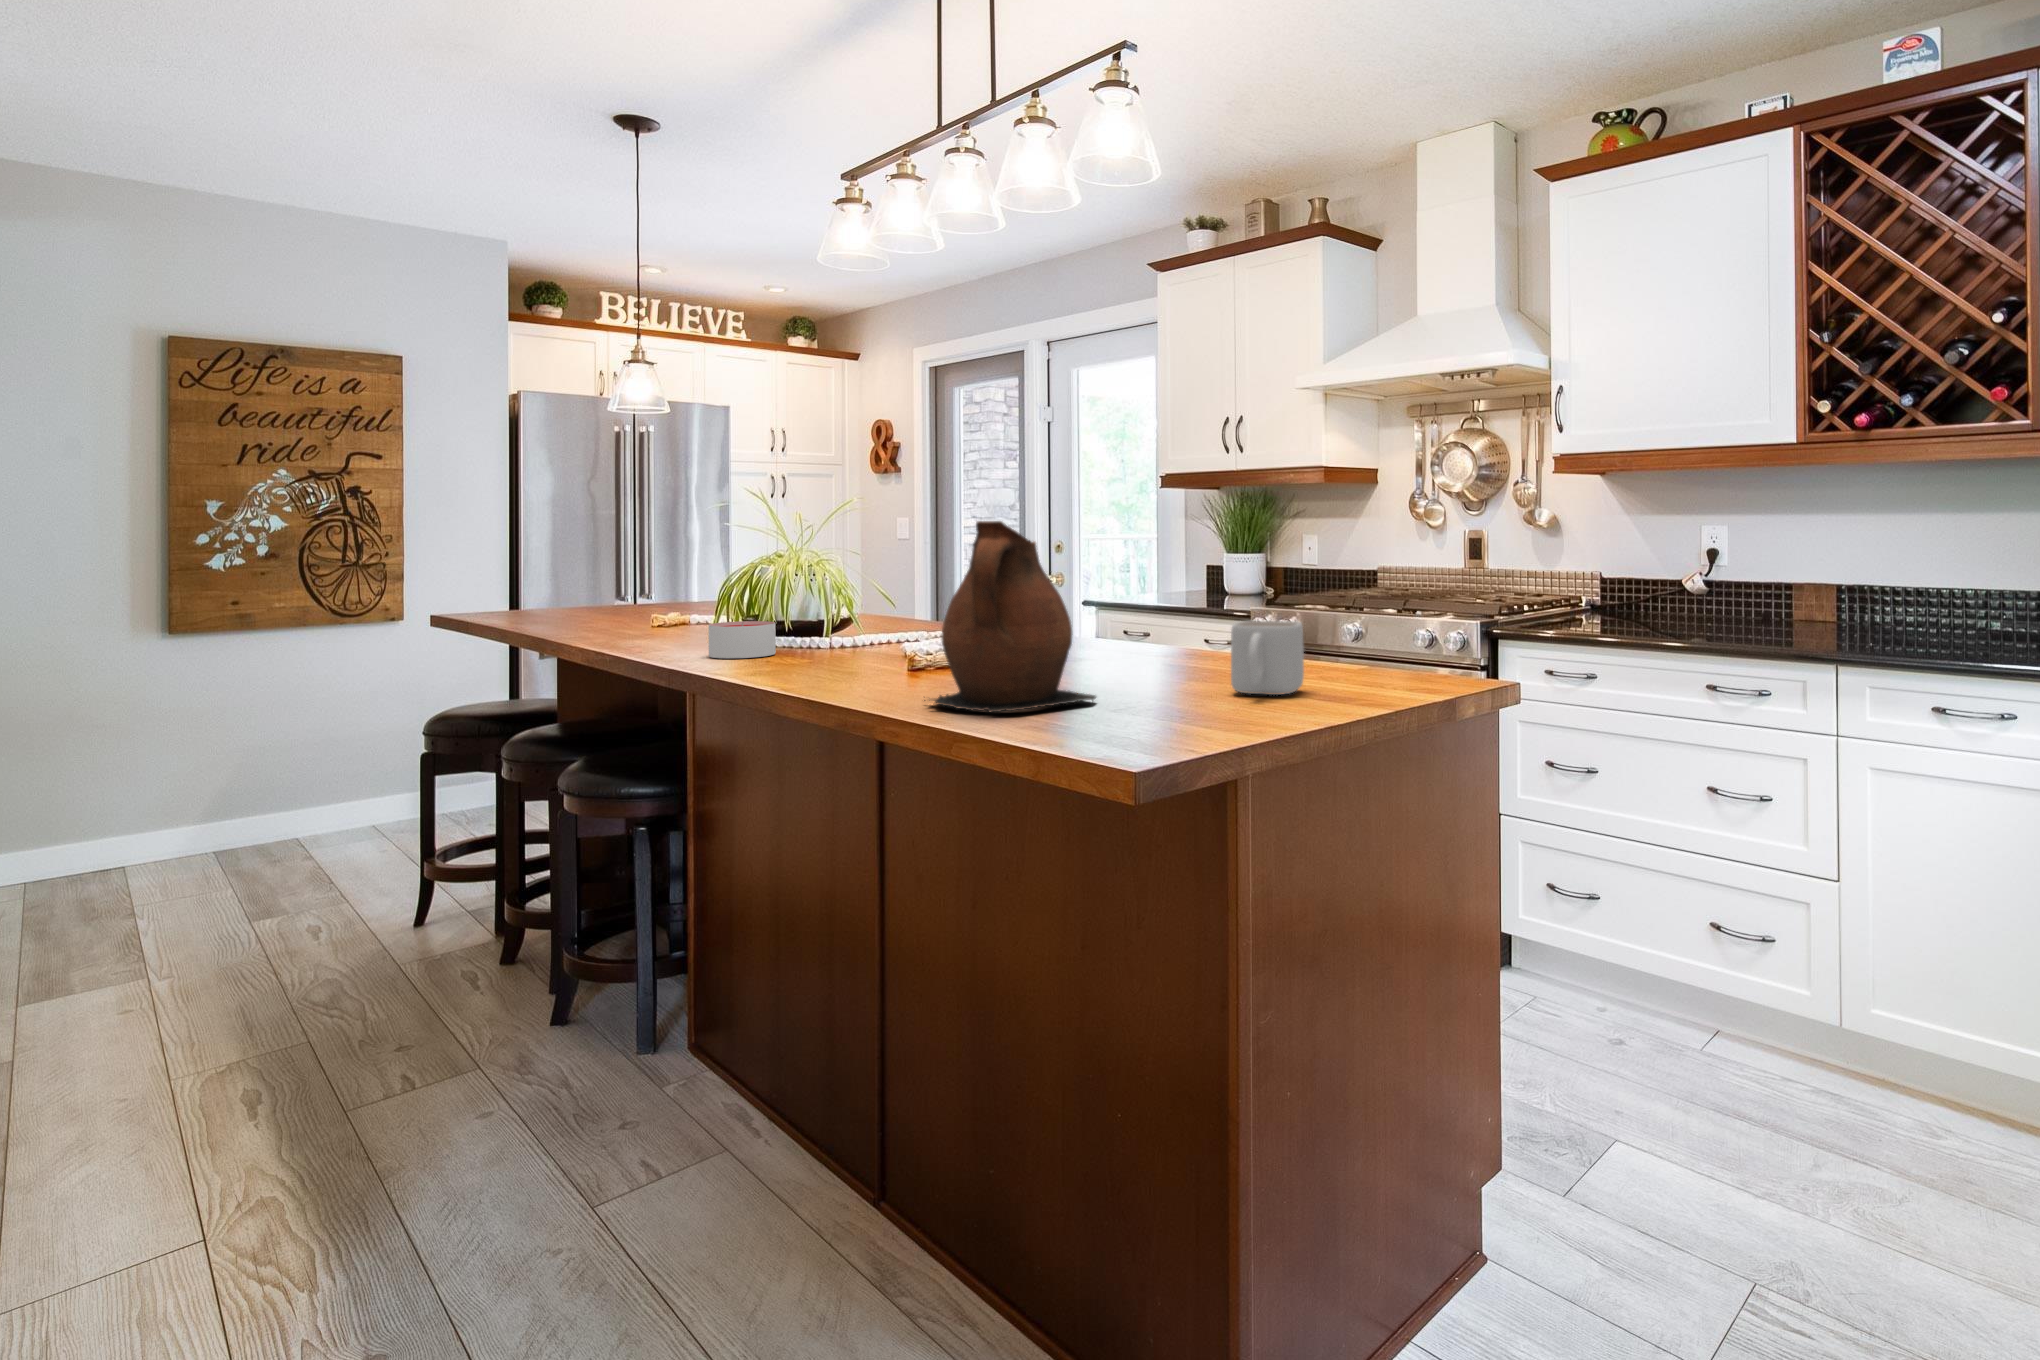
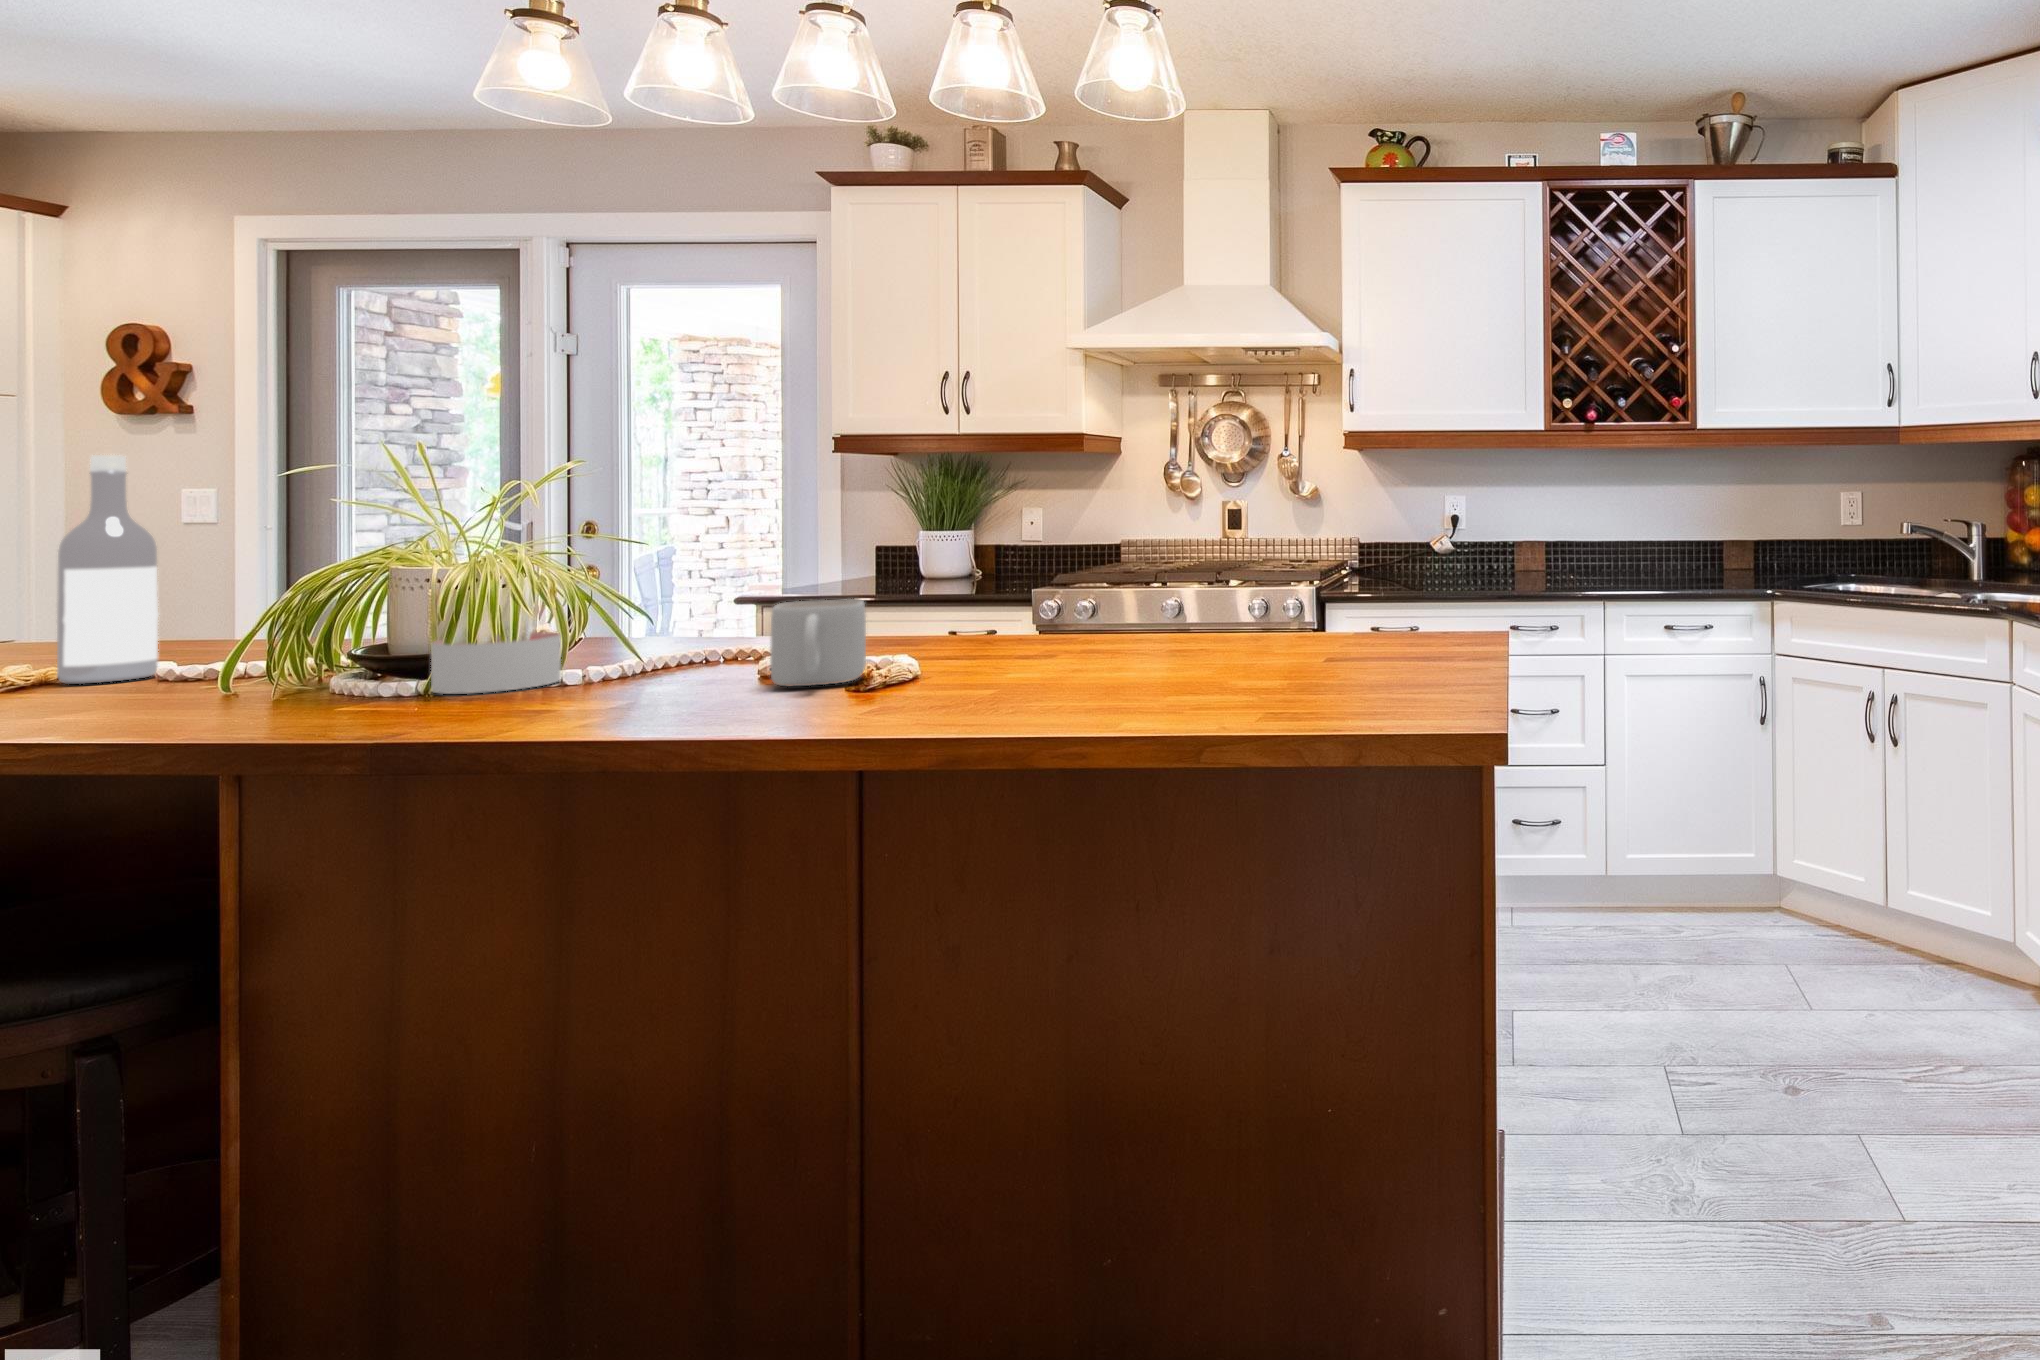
wine bottle: none [632,506,671,636] -> present [57,455,158,684]
ceramic pitcher: present [924,521,1096,712] -> none [1085,480,1277,698]
mug: present [1231,621,1304,695] -> present [770,599,866,686]

